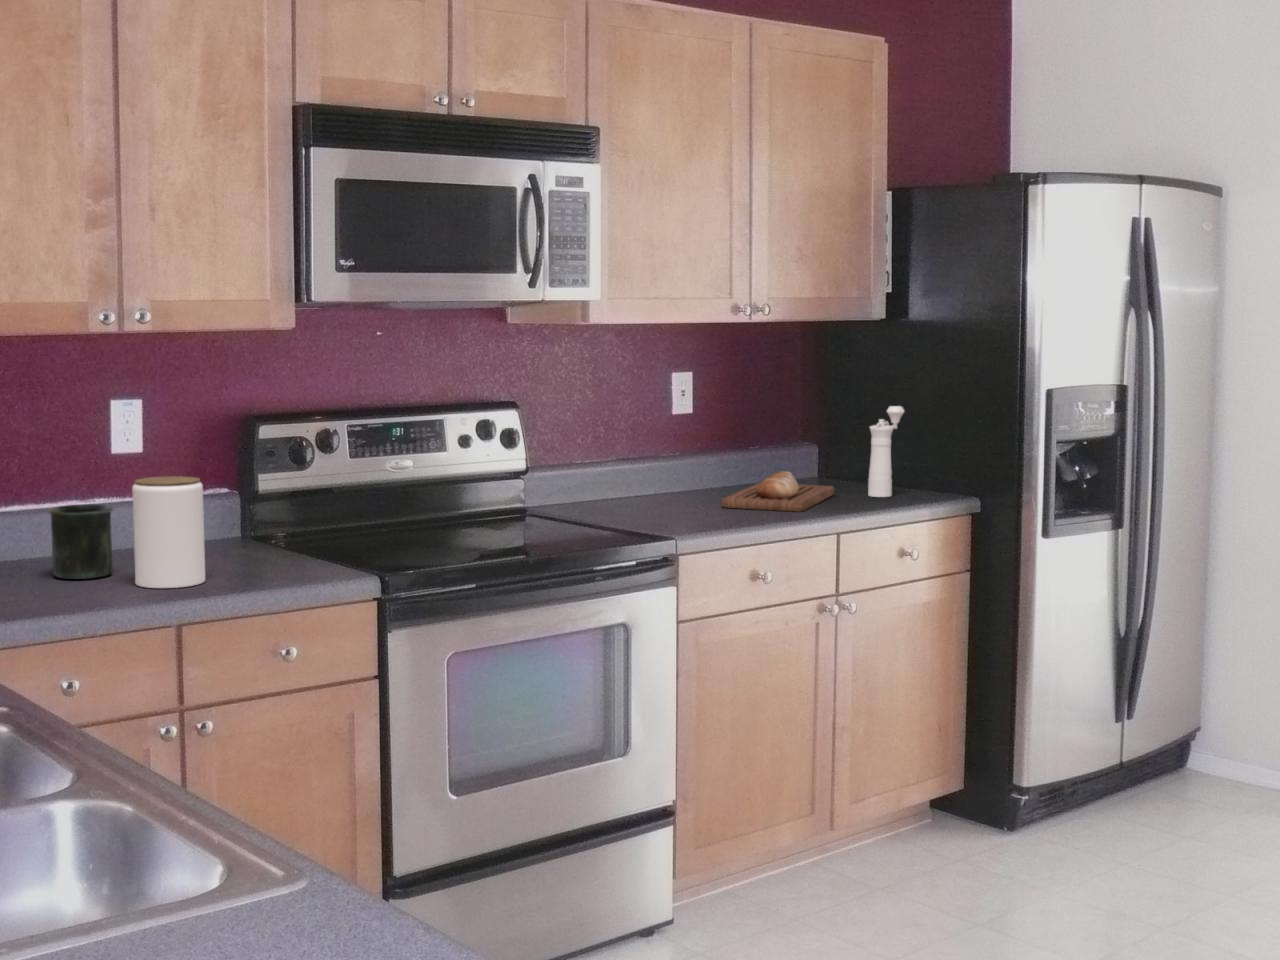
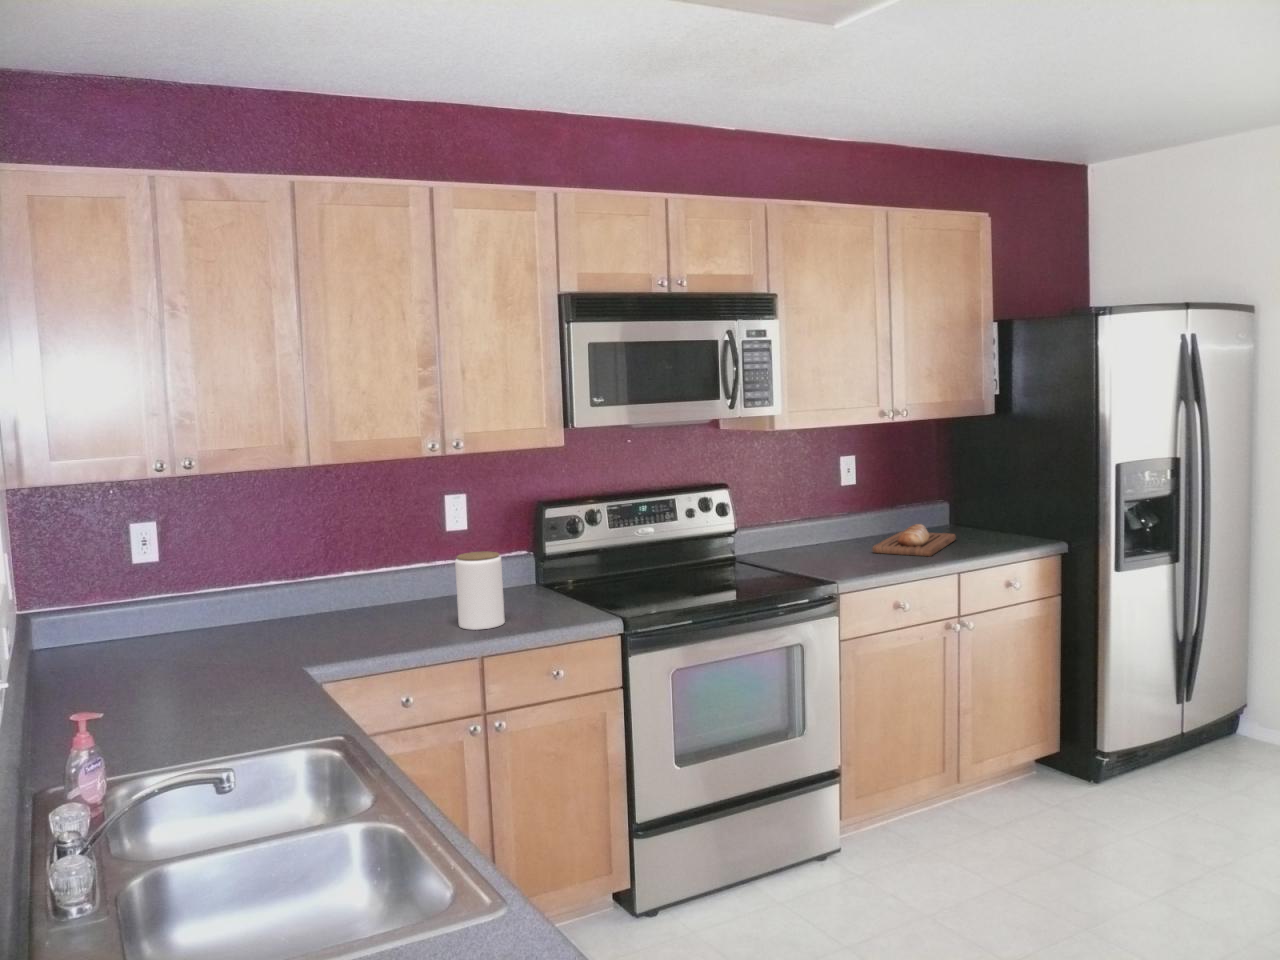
pepper mill: present [868,406,904,497] -> none [981,475,1007,542]
mug: present [48,505,113,579] -> none [405,569,447,621]

